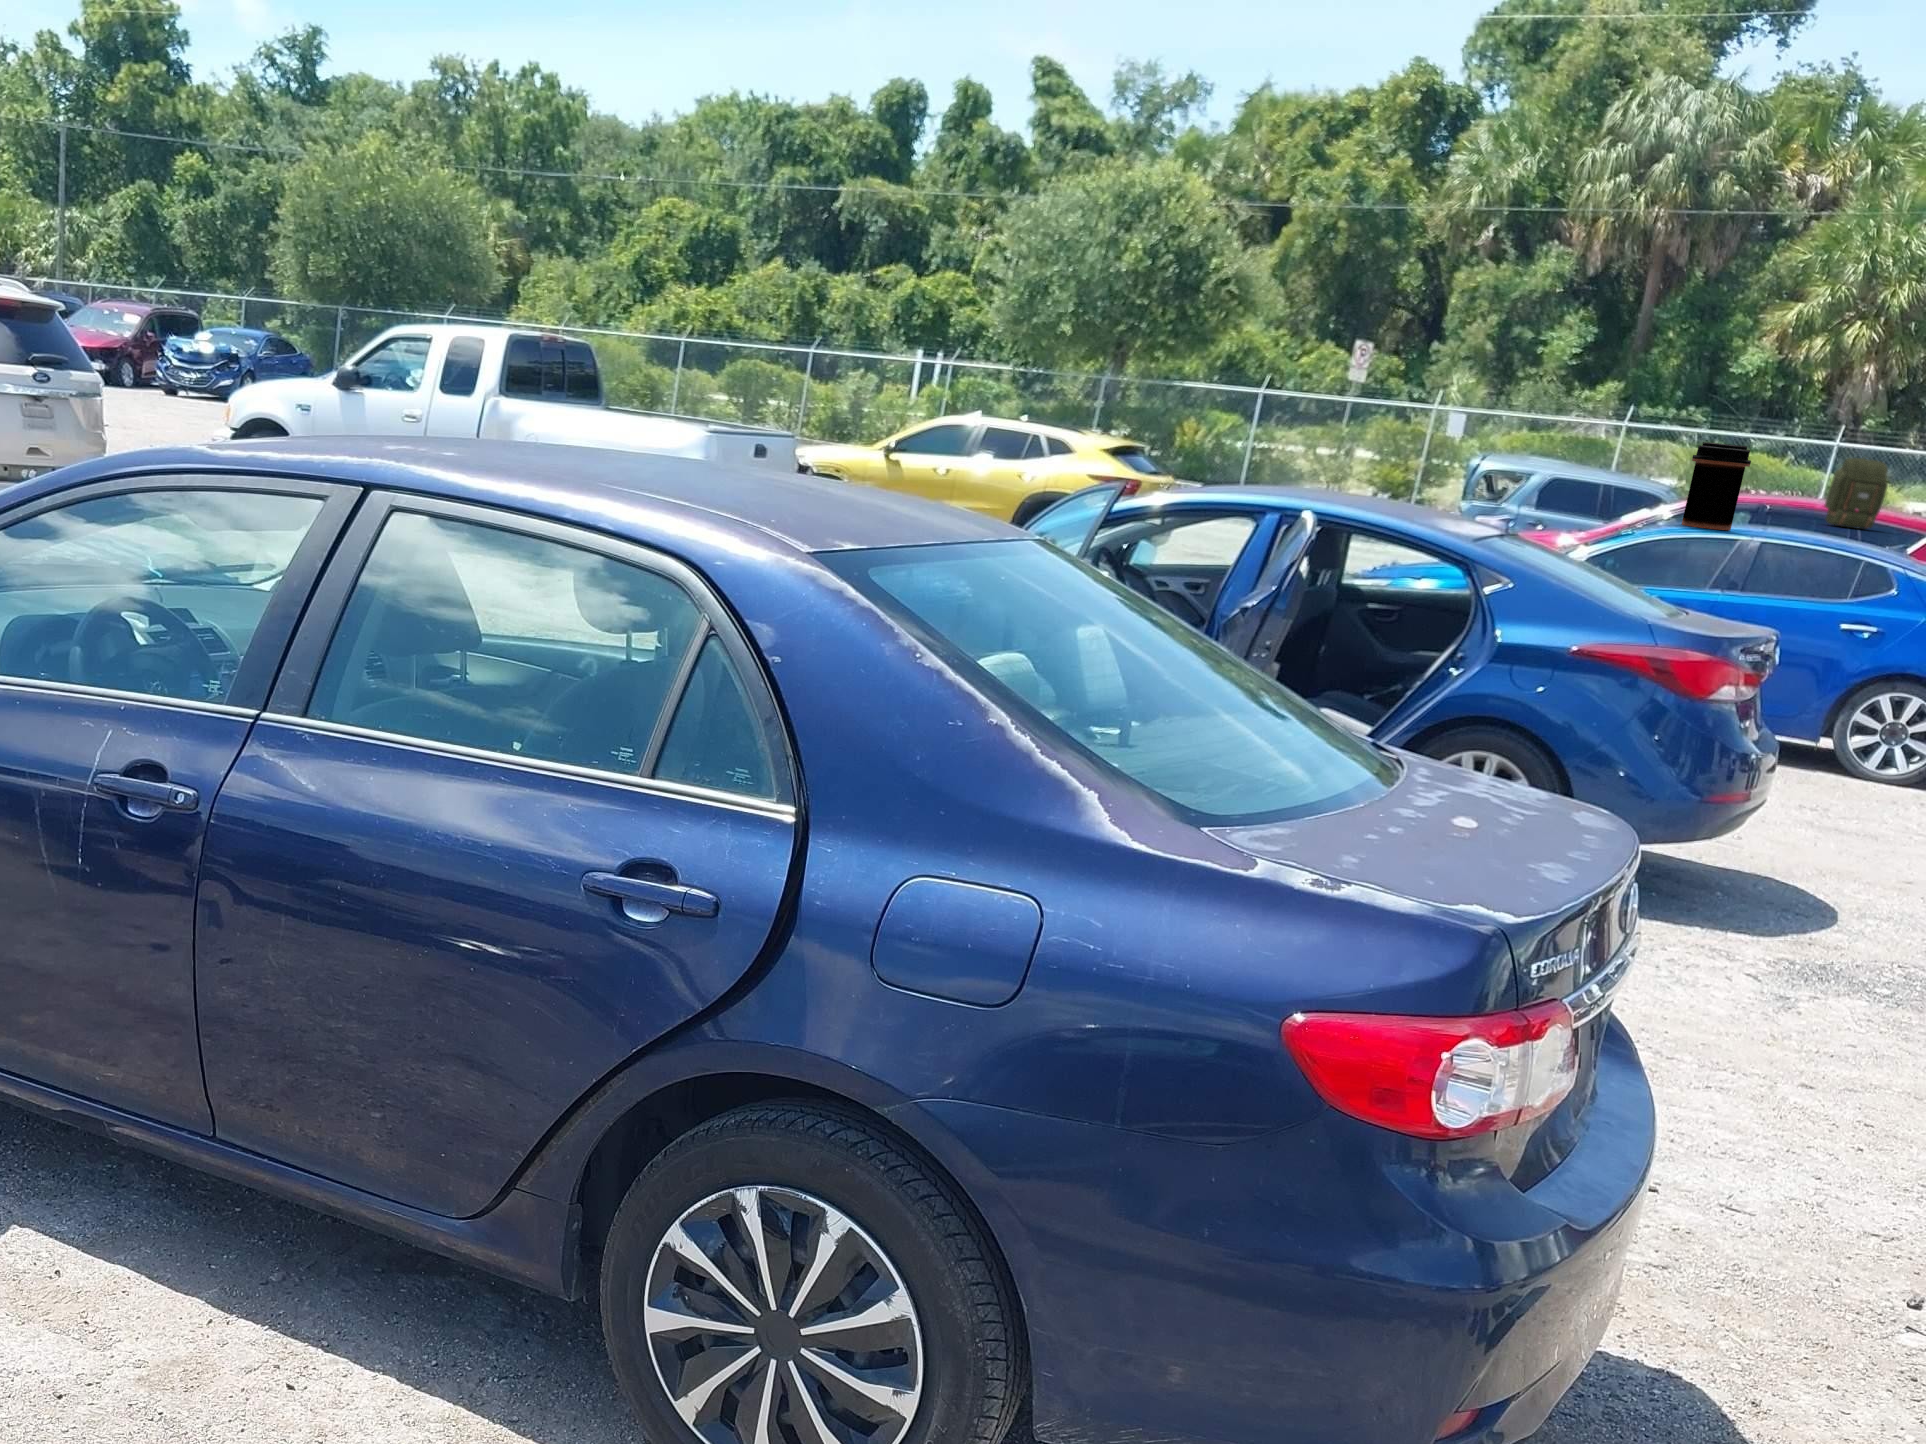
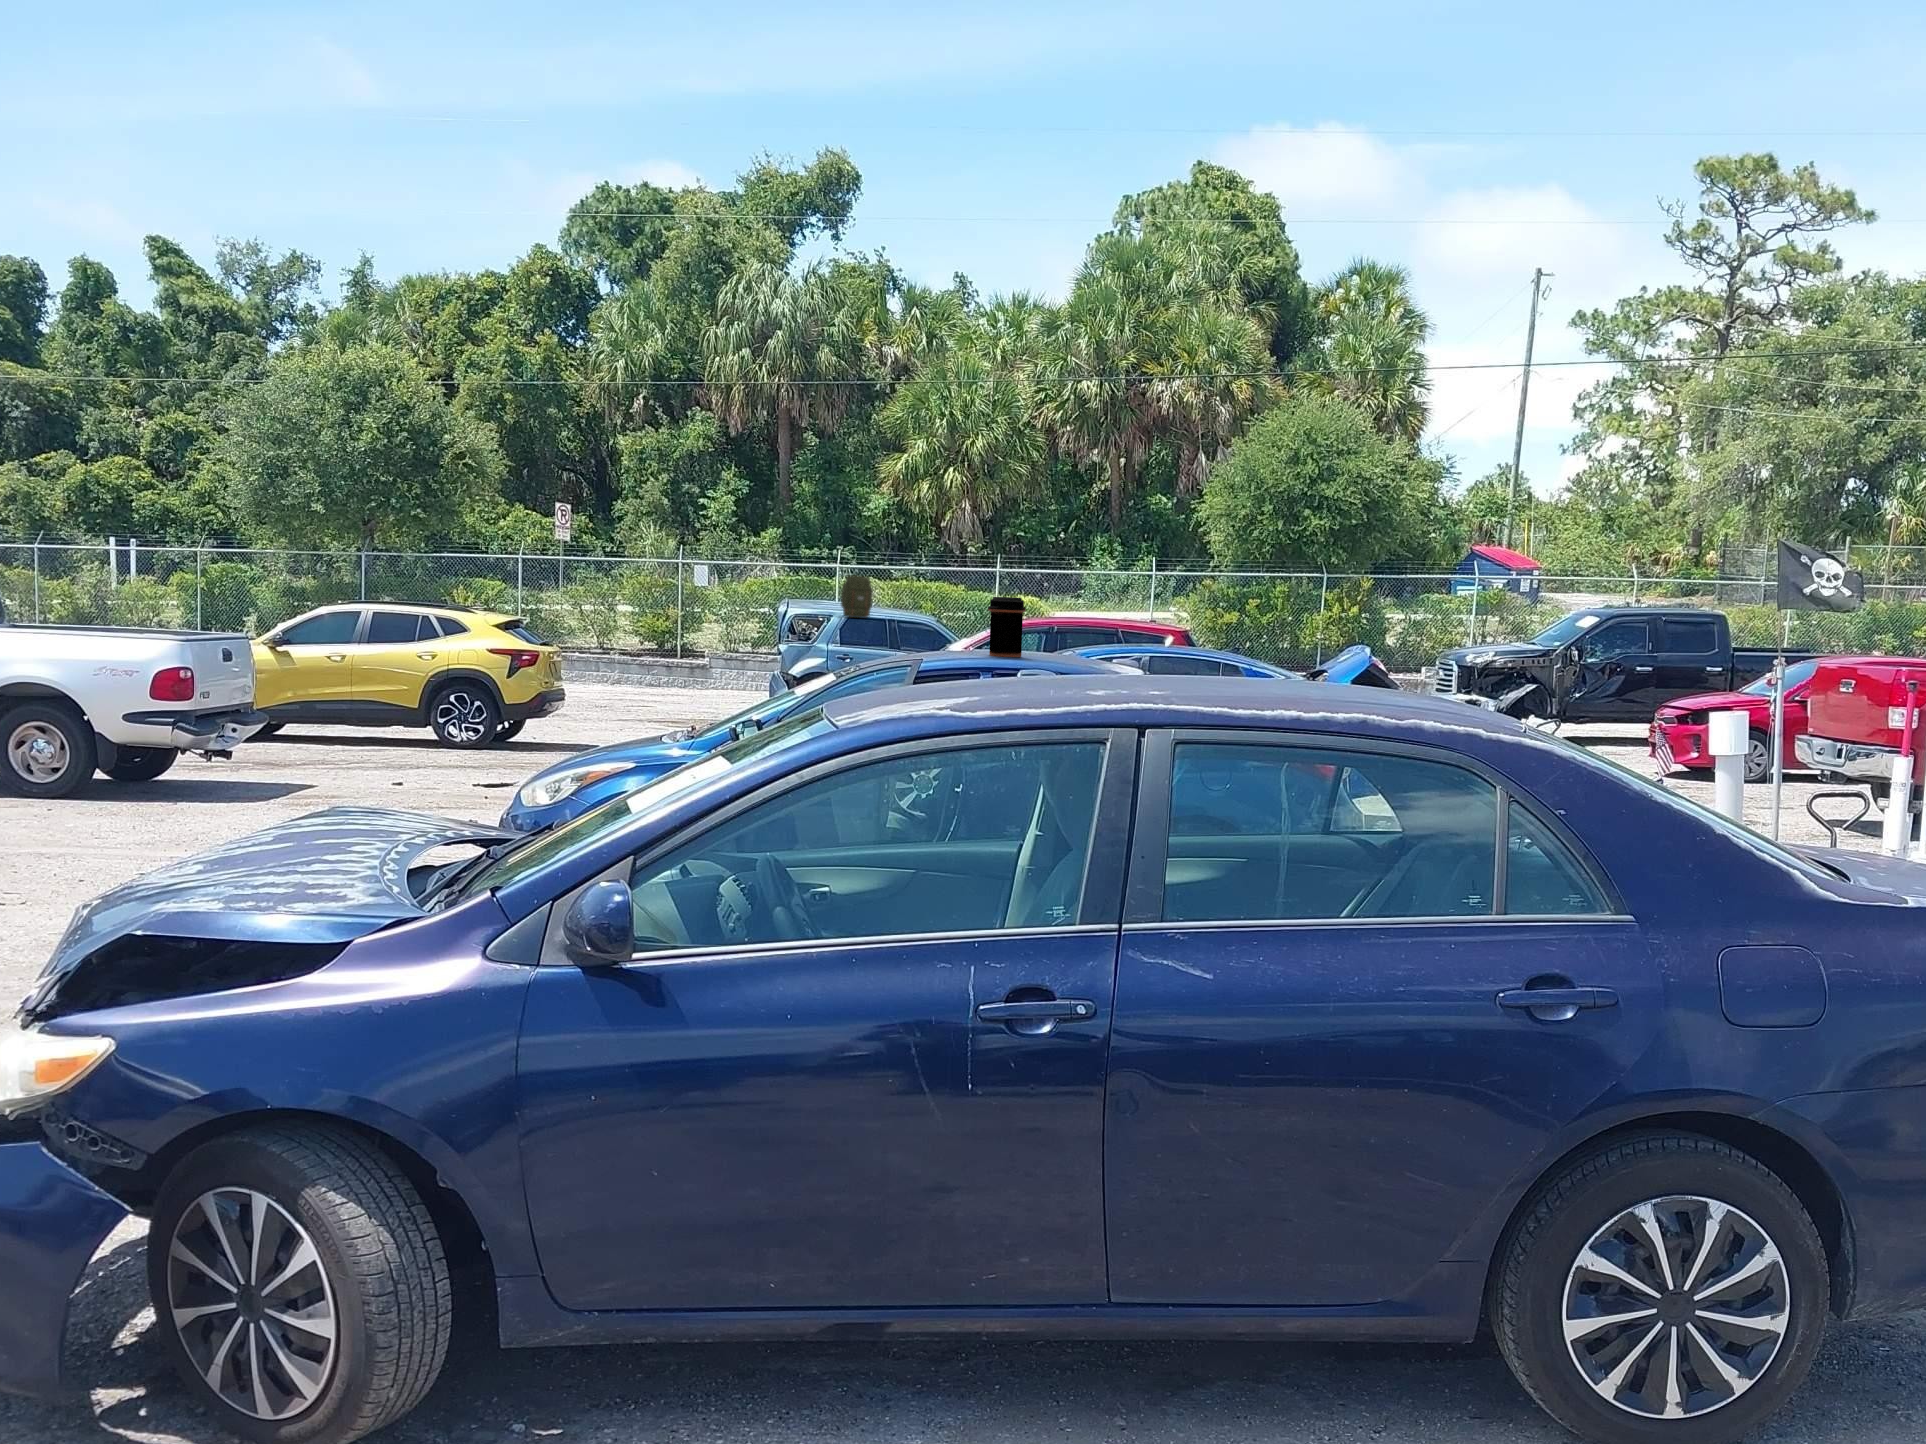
backpack: present [1824,458,1888,529] -> present [841,575,873,618]

